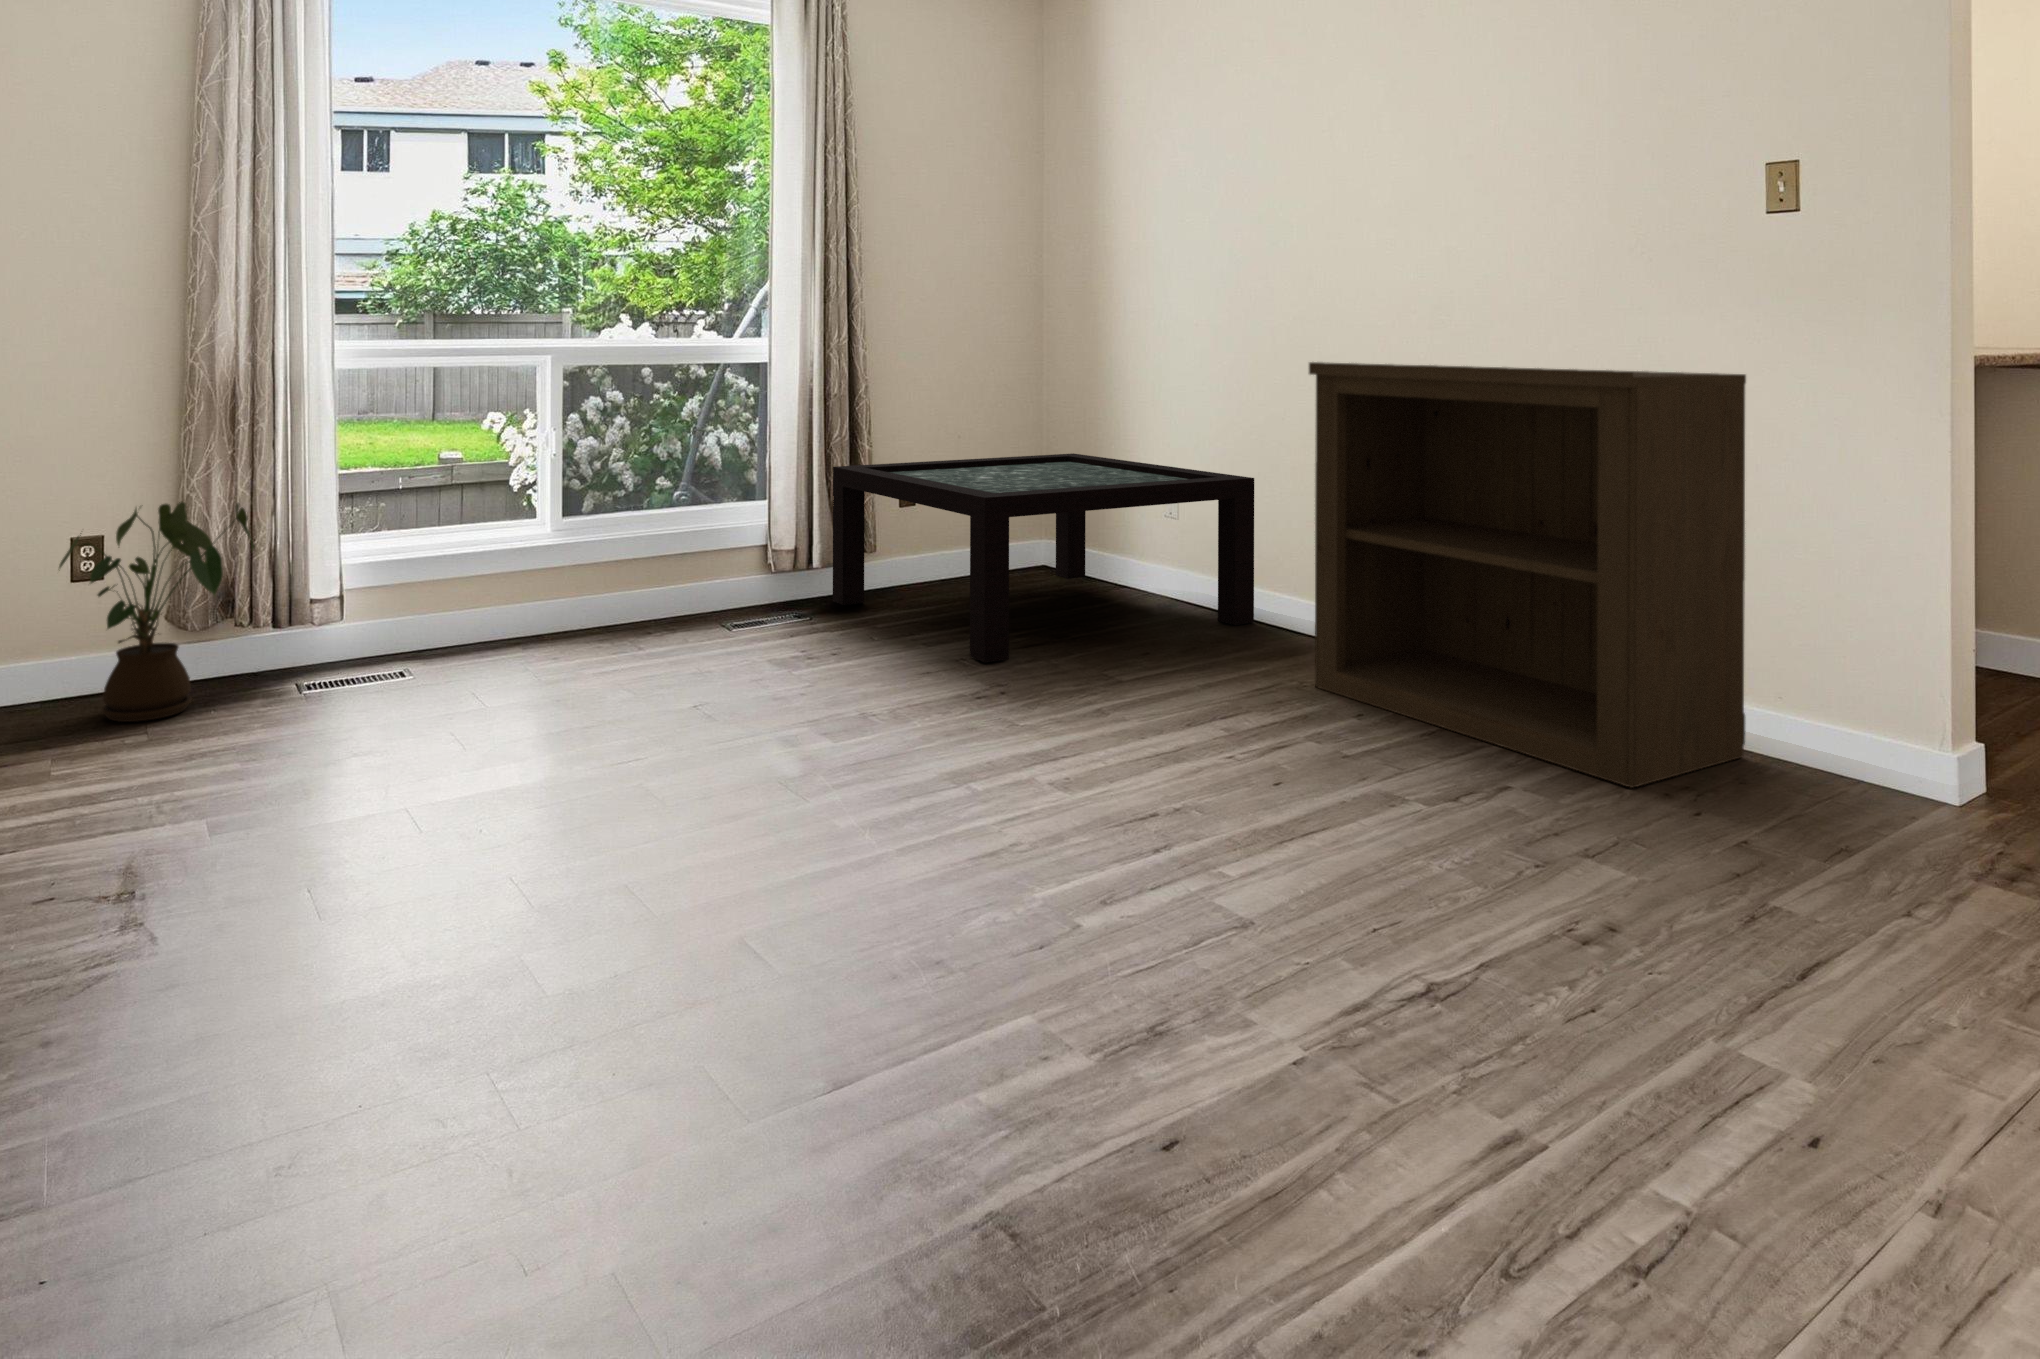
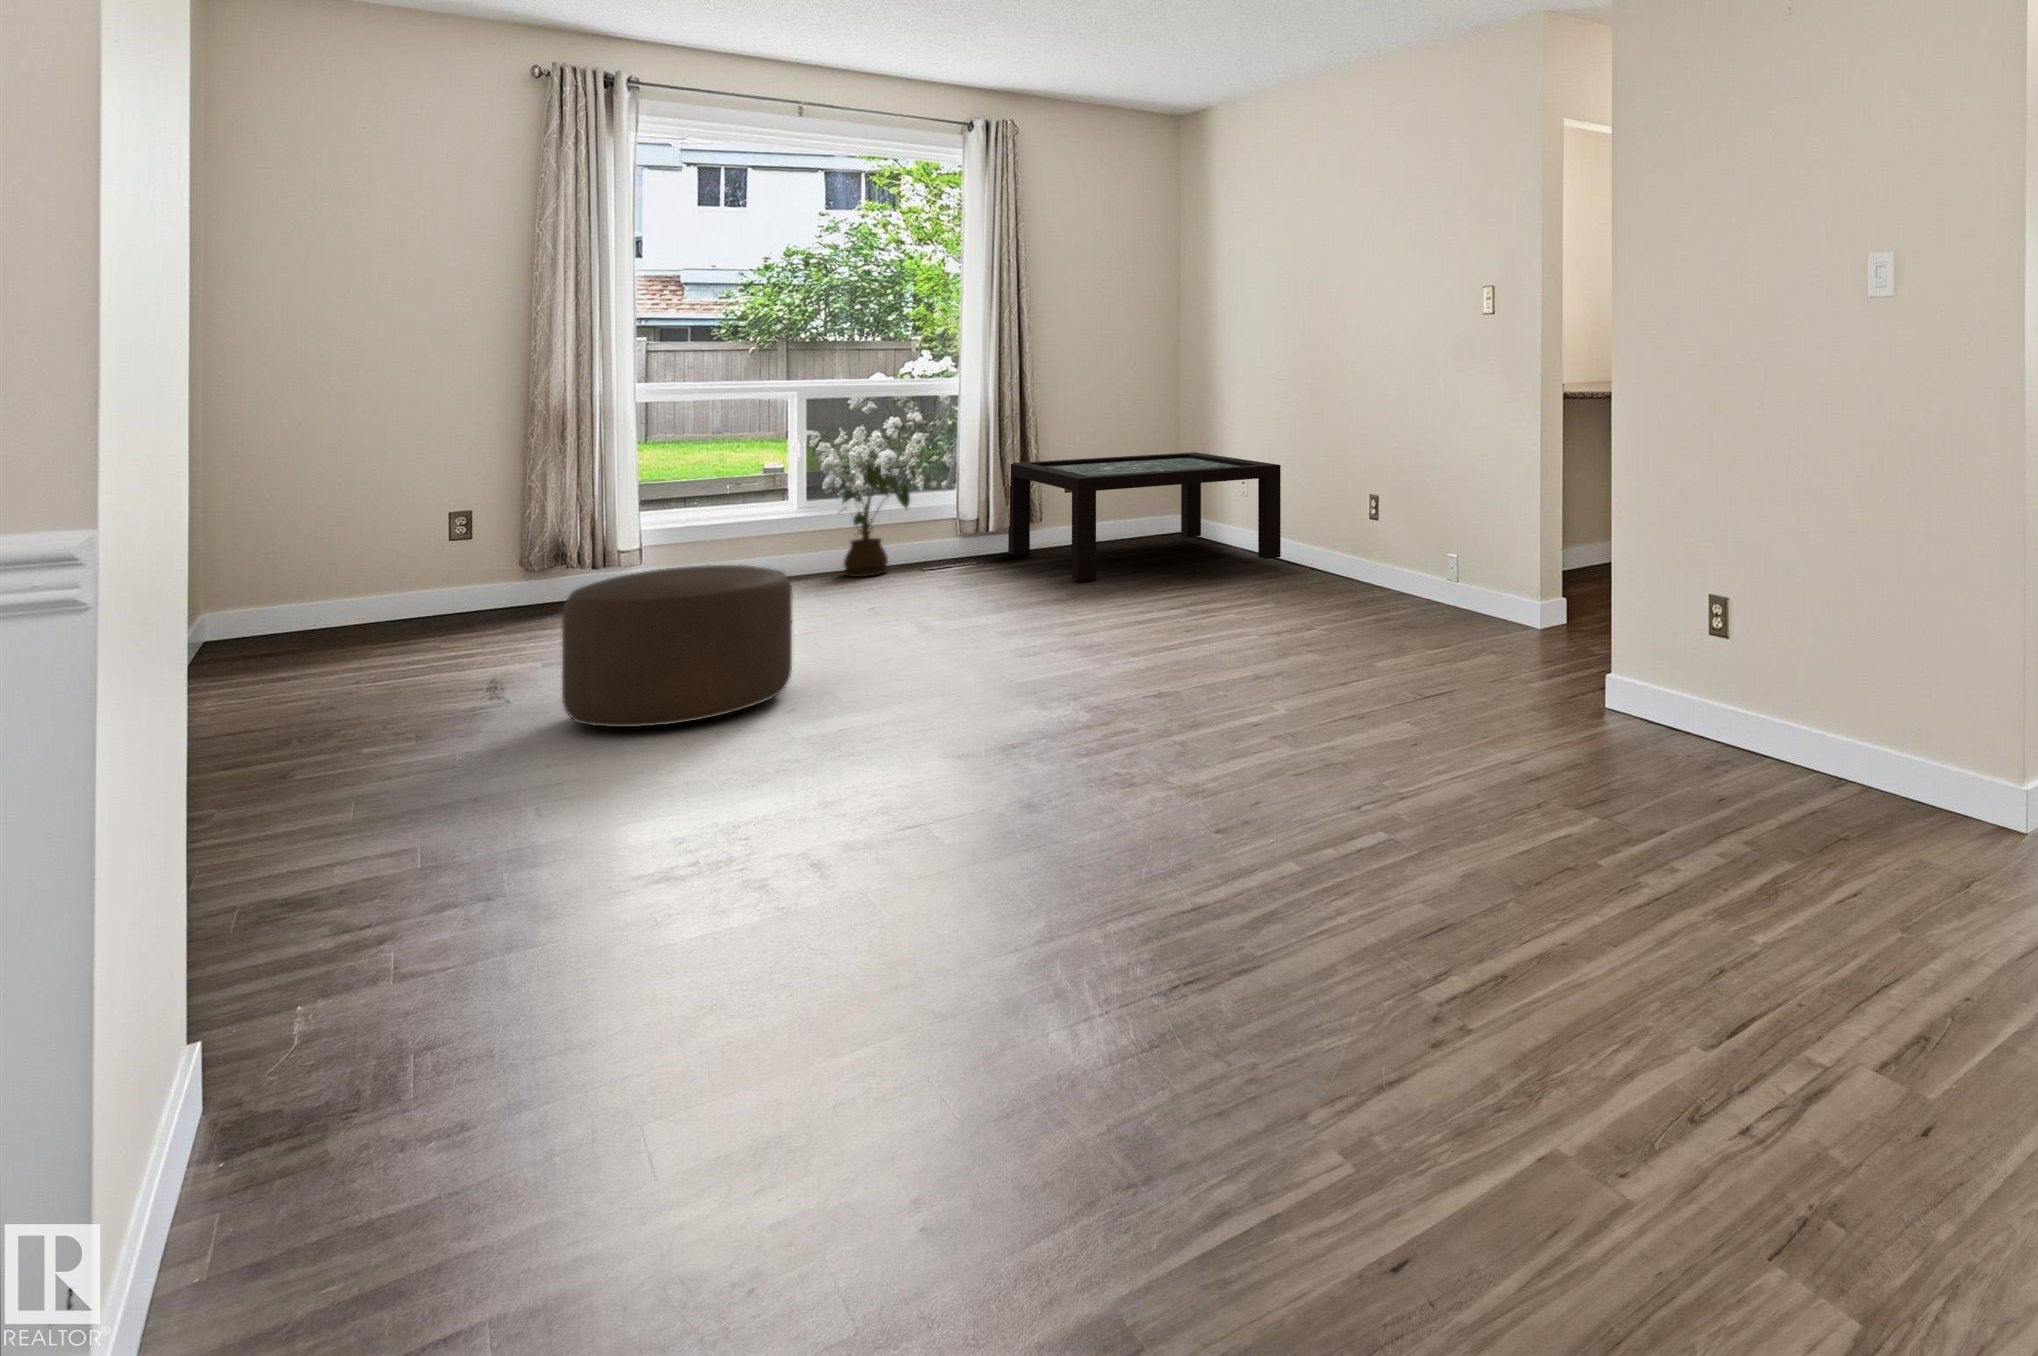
bookshelf: present [1309,362,1746,788] -> none [1268,393,1469,623]
house plant: present [59,502,255,722] -> present [827,465,917,577]
ottoman: none [260,677,671,1055] -> present [562,565,792,727]

